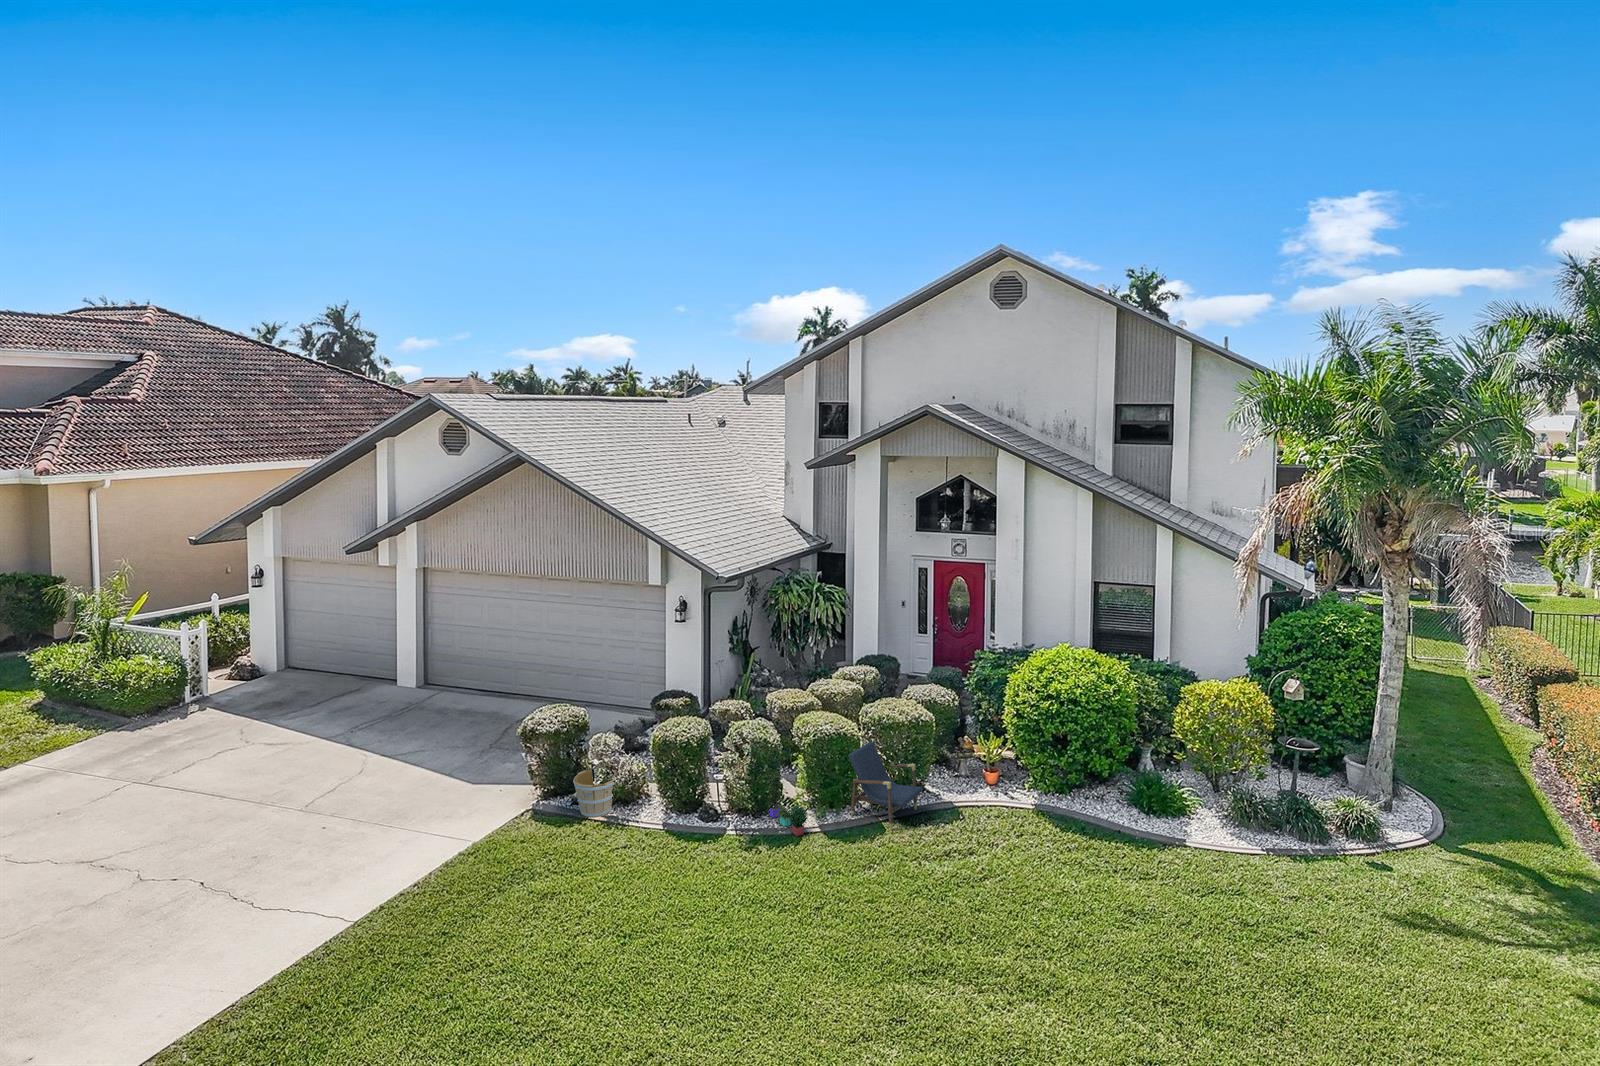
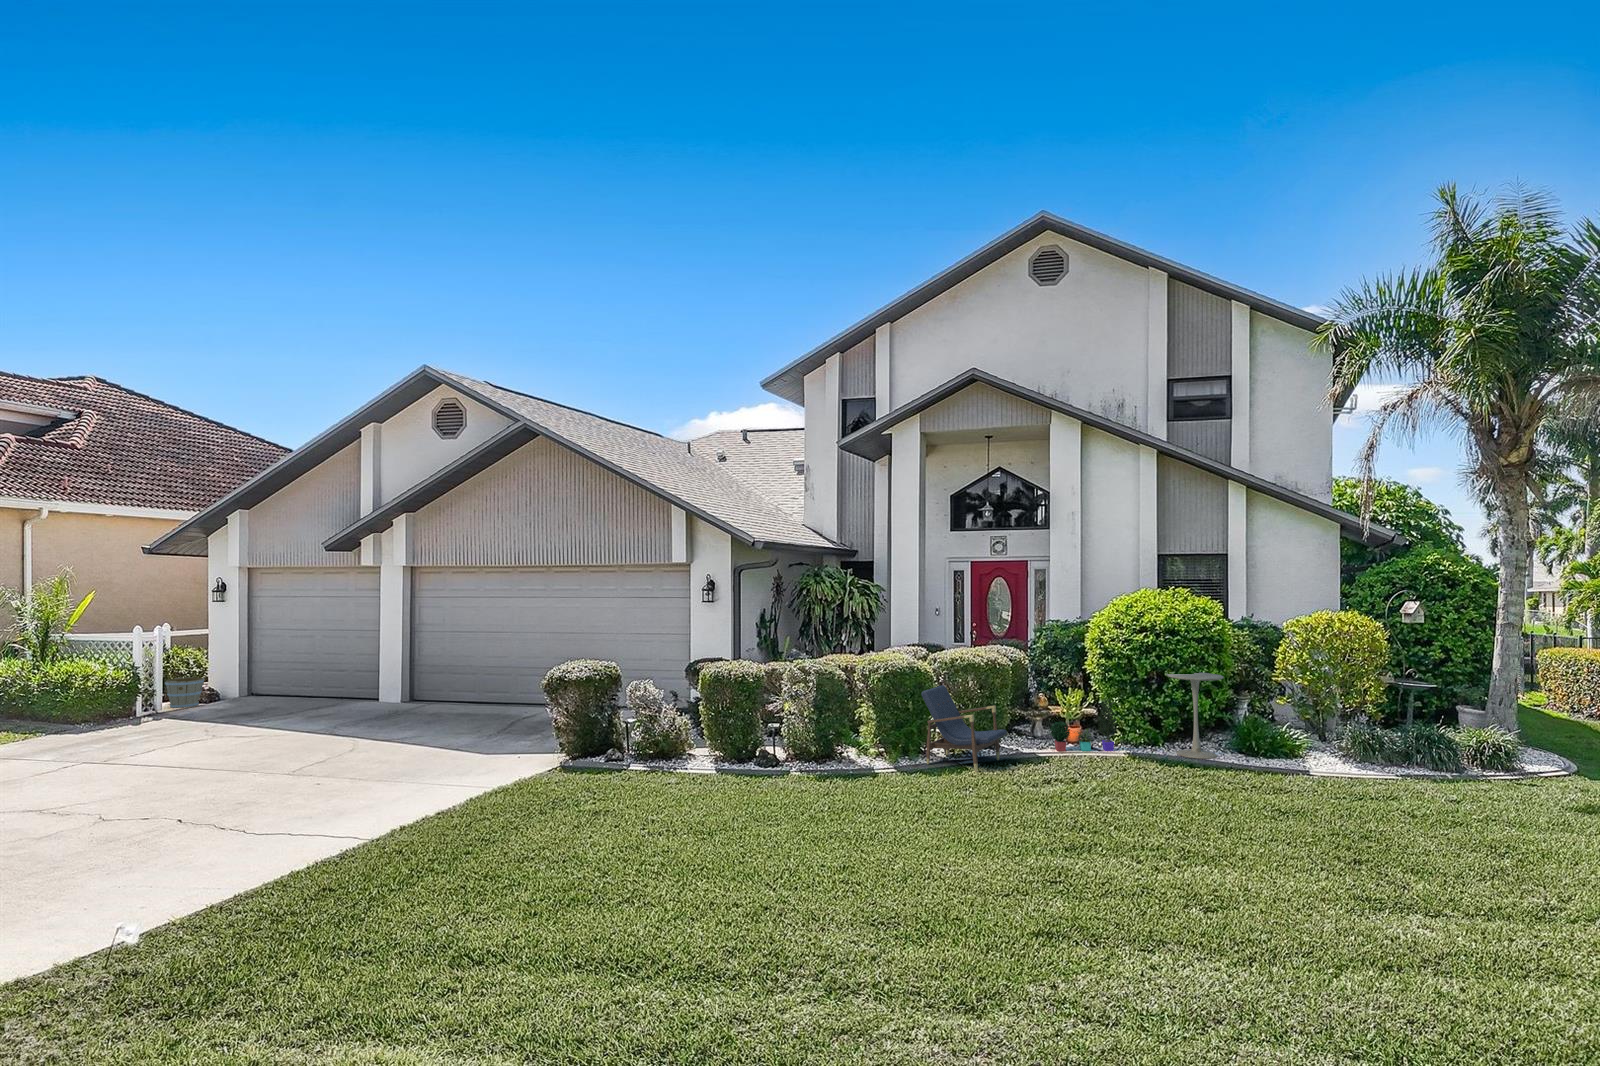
pedestal table: none [1071,734,1120,816] -> present [1167,673,1224,759]
wooden bucket: present [573,770,614,817] -> present [165,677,204,708]
potted plant: present [767,771,807,836] -> present [1050,699,1117,751]

